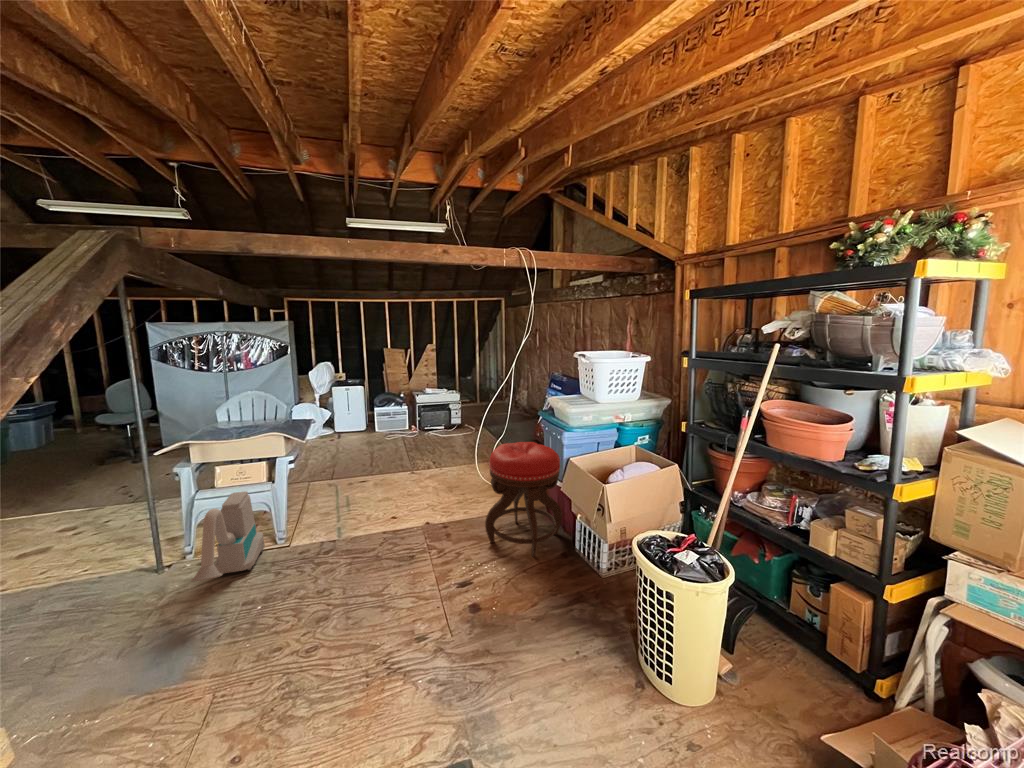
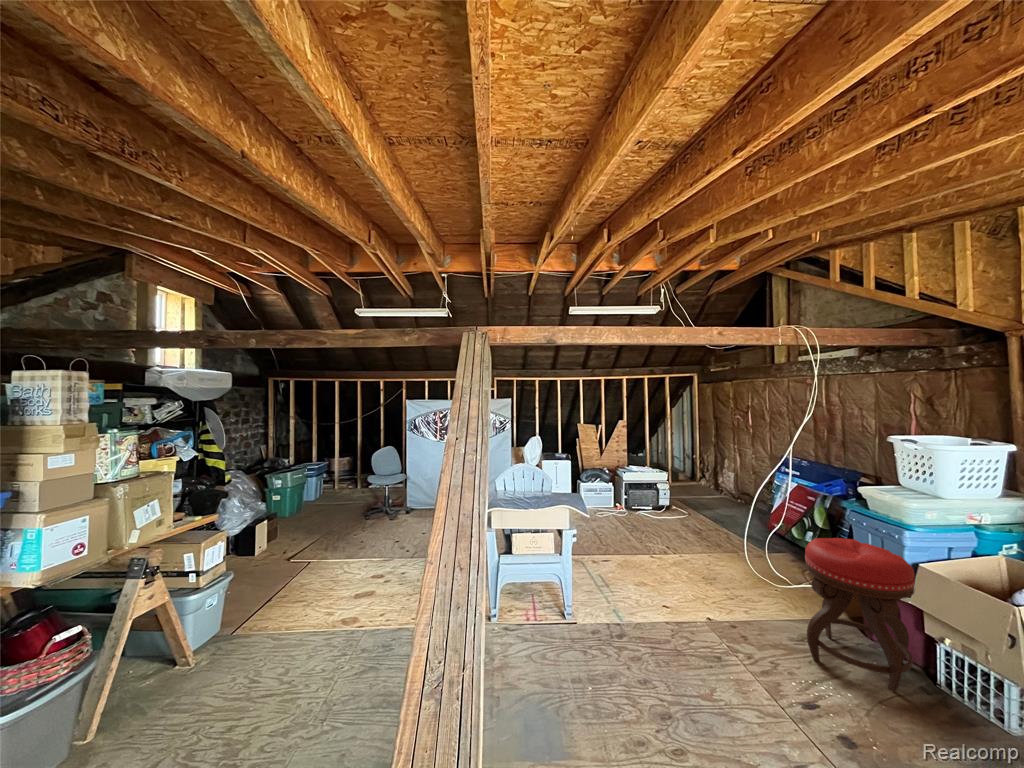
vacuum cleaner: present [191,491,265,581] -> none [524,562,558,655]

